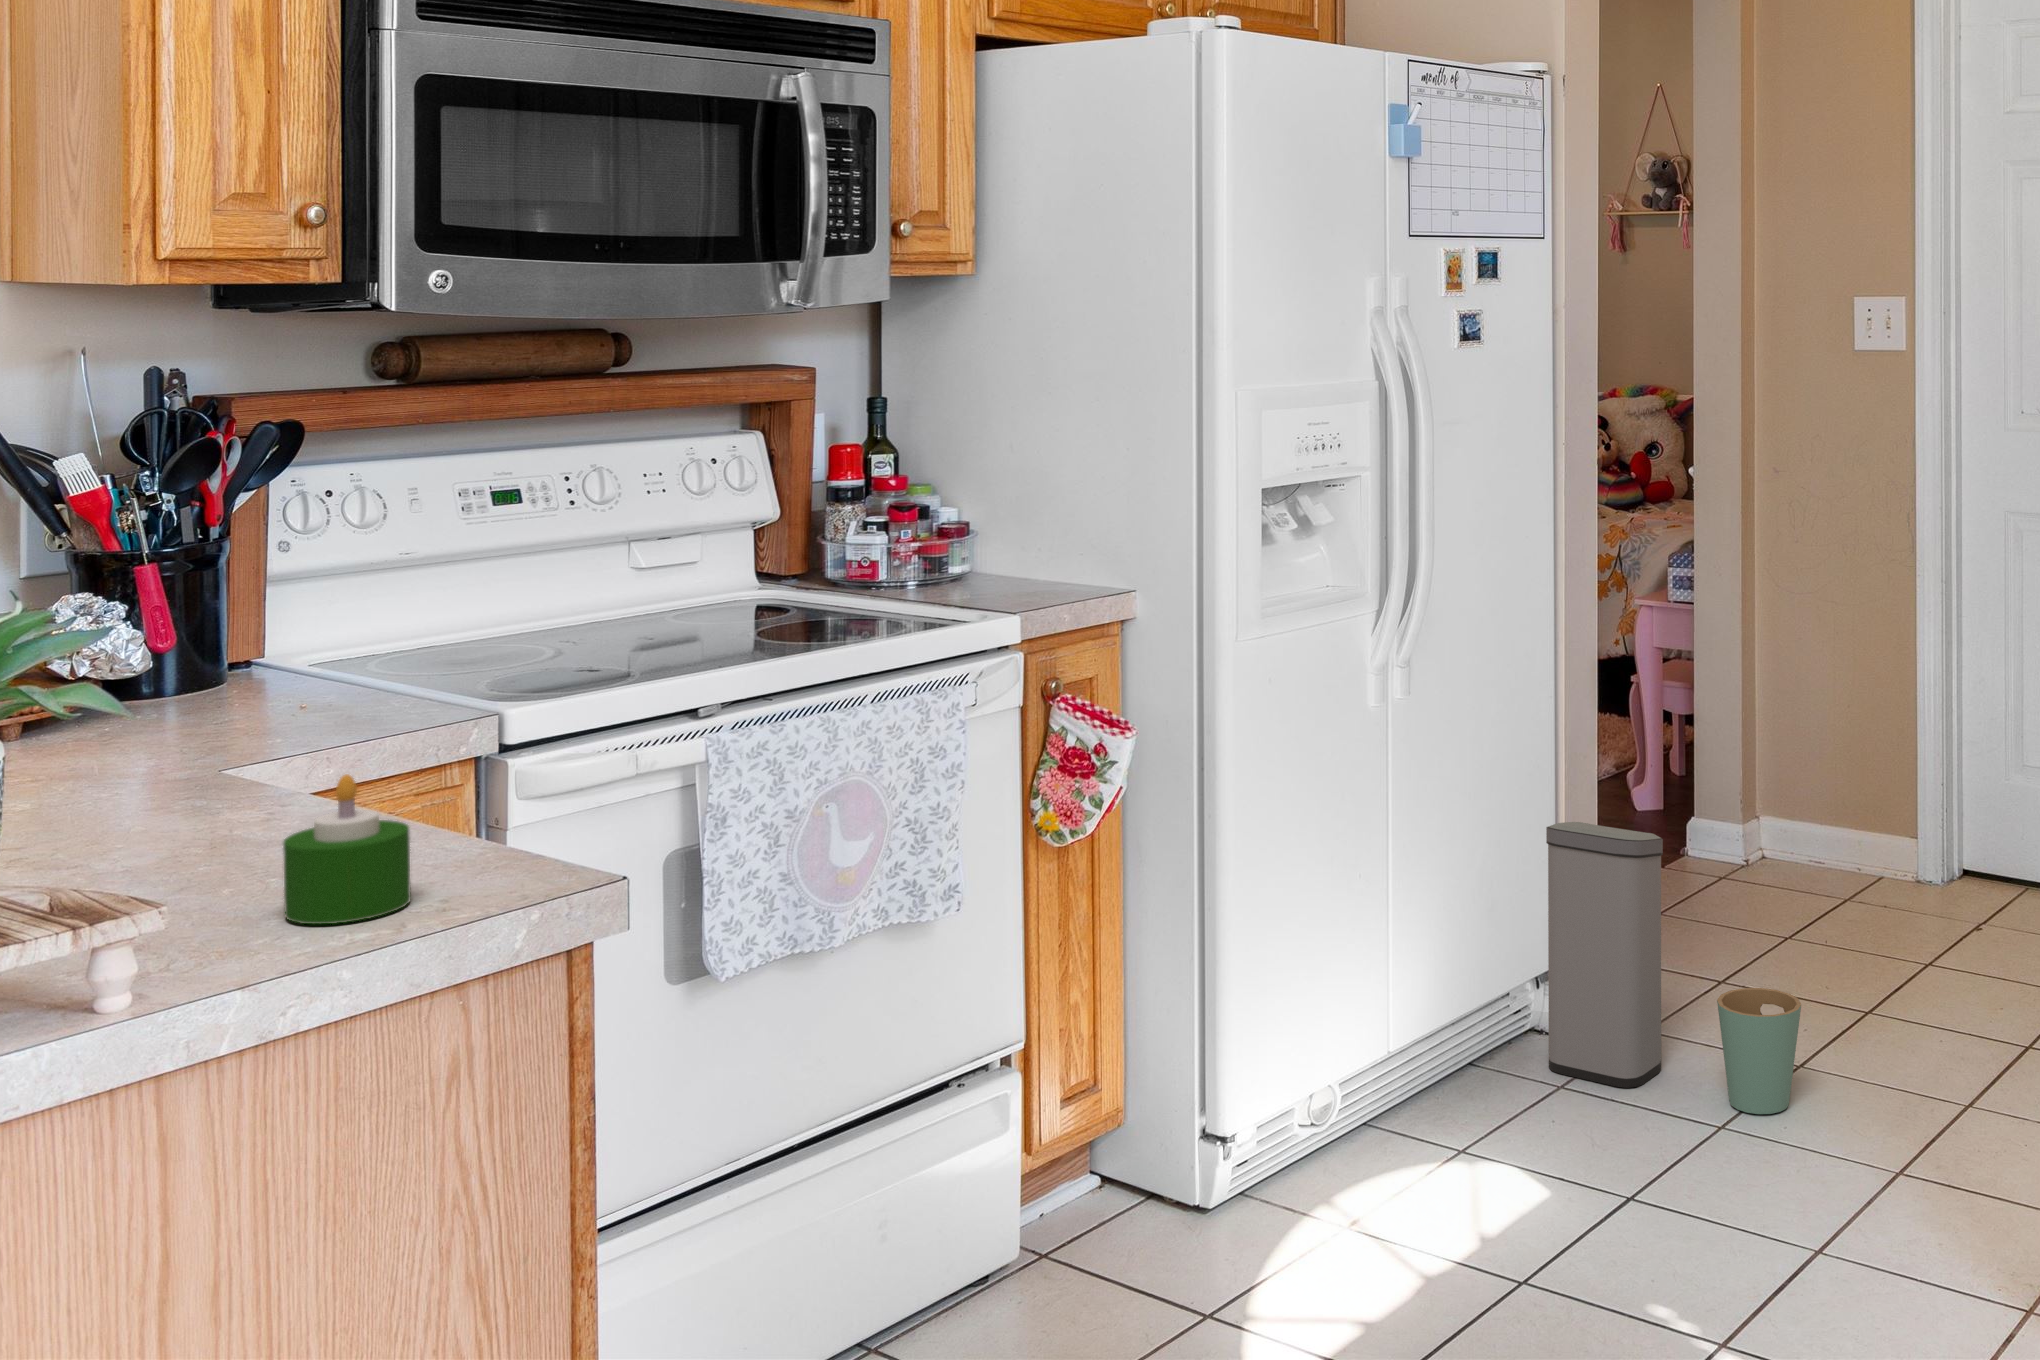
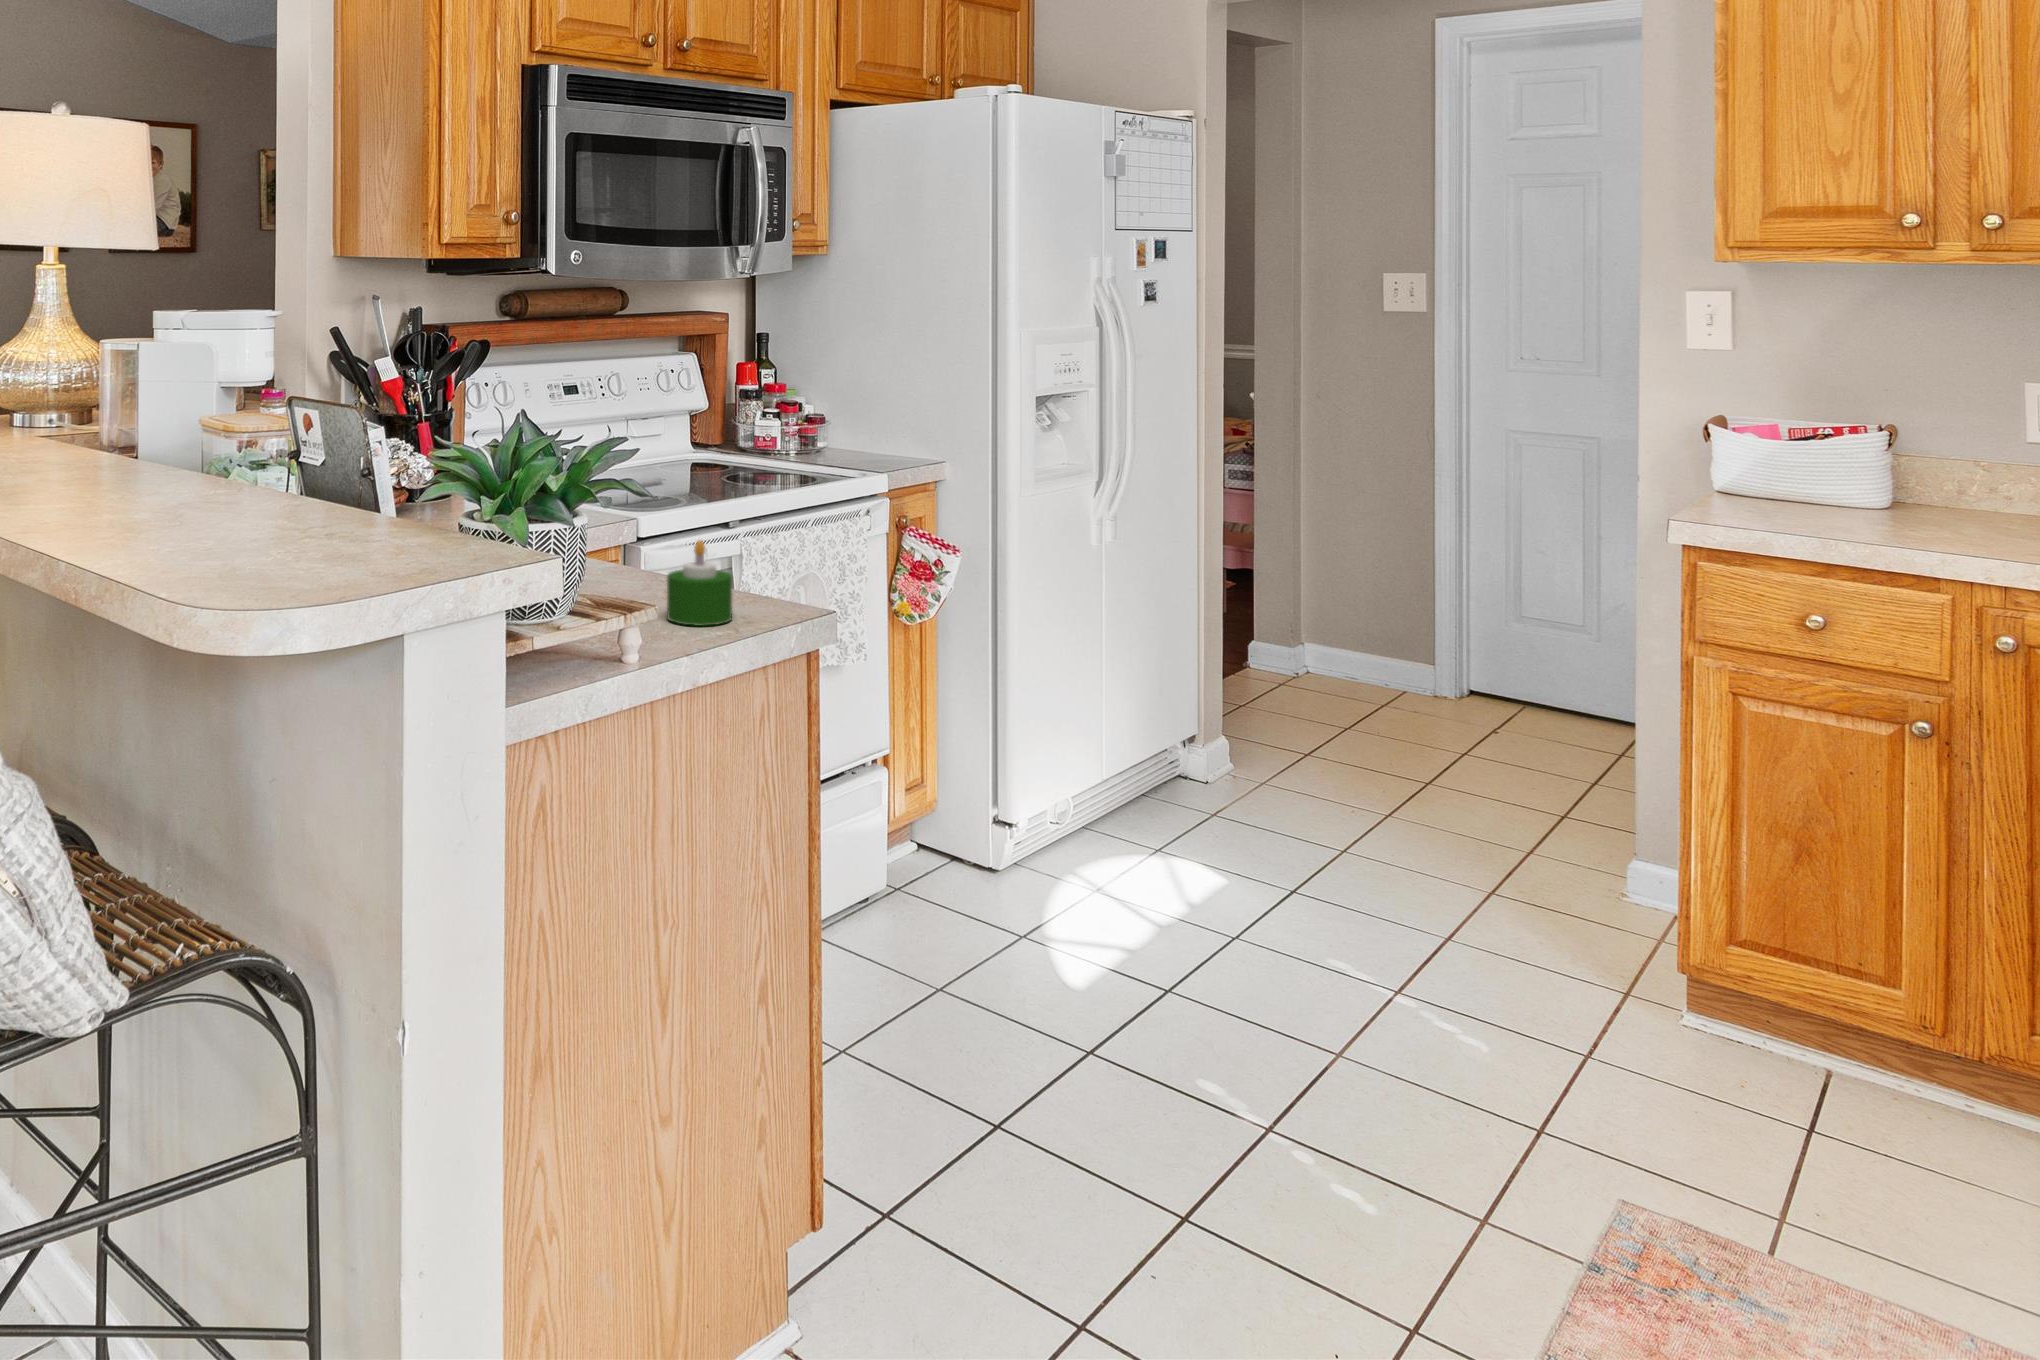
trash can: present [1546,822,1801,1114] -> none [1197,635,1396,843]

